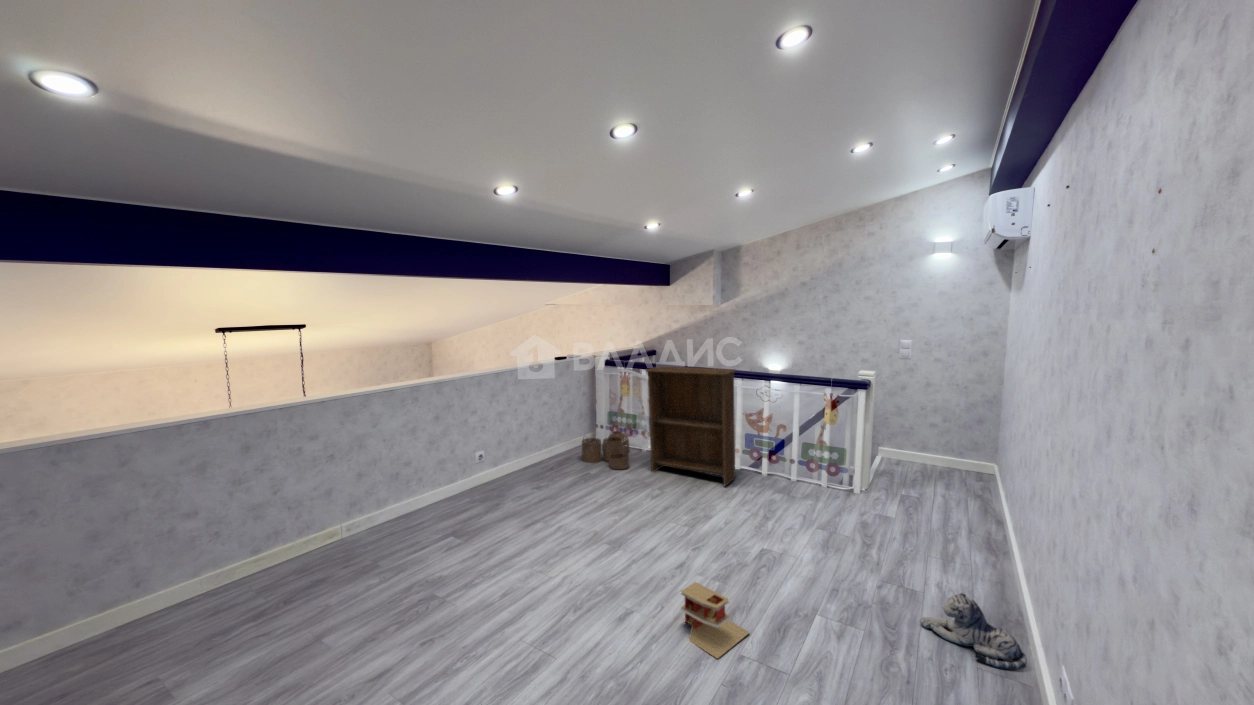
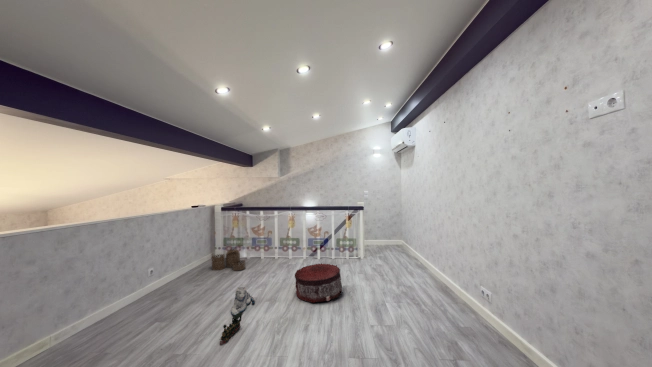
bookshelf: present [646,366,736,485] -> none [256,205,307,269]
pouf: none [674,486,759,557] -> present [295,263,342,303]
toy train: none [535,537,574,574] -> present [220,313,243,345]
toy house: present [681,582,749,658] -> none [322,314,369,353]
plush toy: present [920,593,1027,670] -> present [231,287,255,316]

